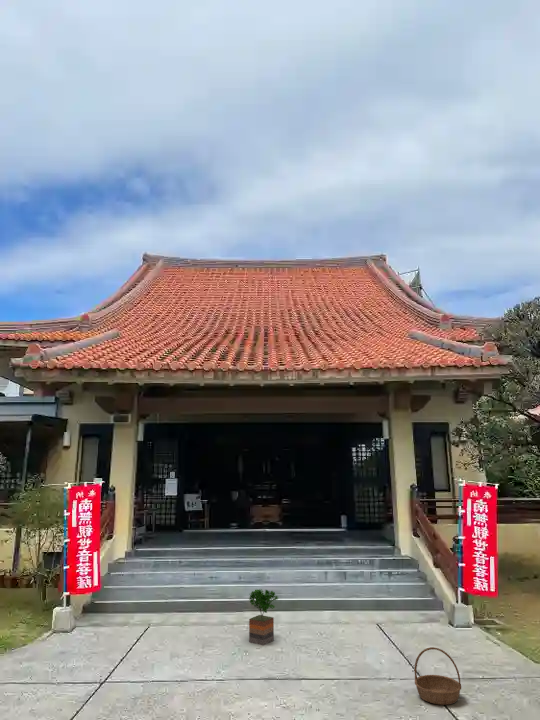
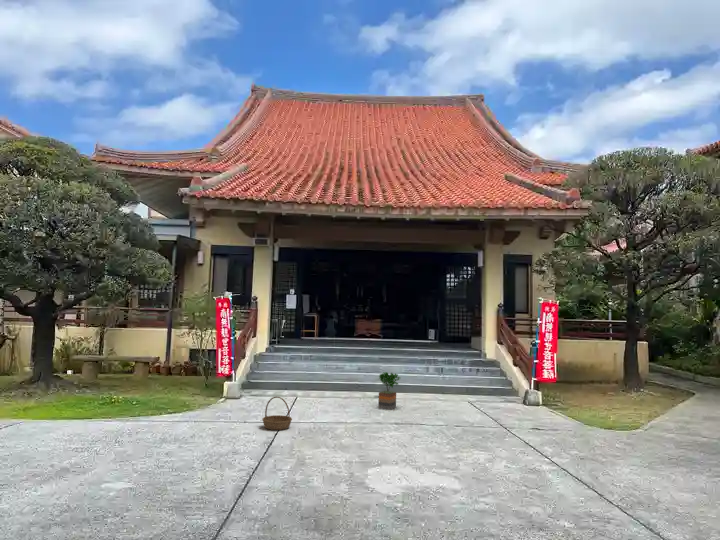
basket: present [414,647,461,705] -> present [262,397,292,430]

